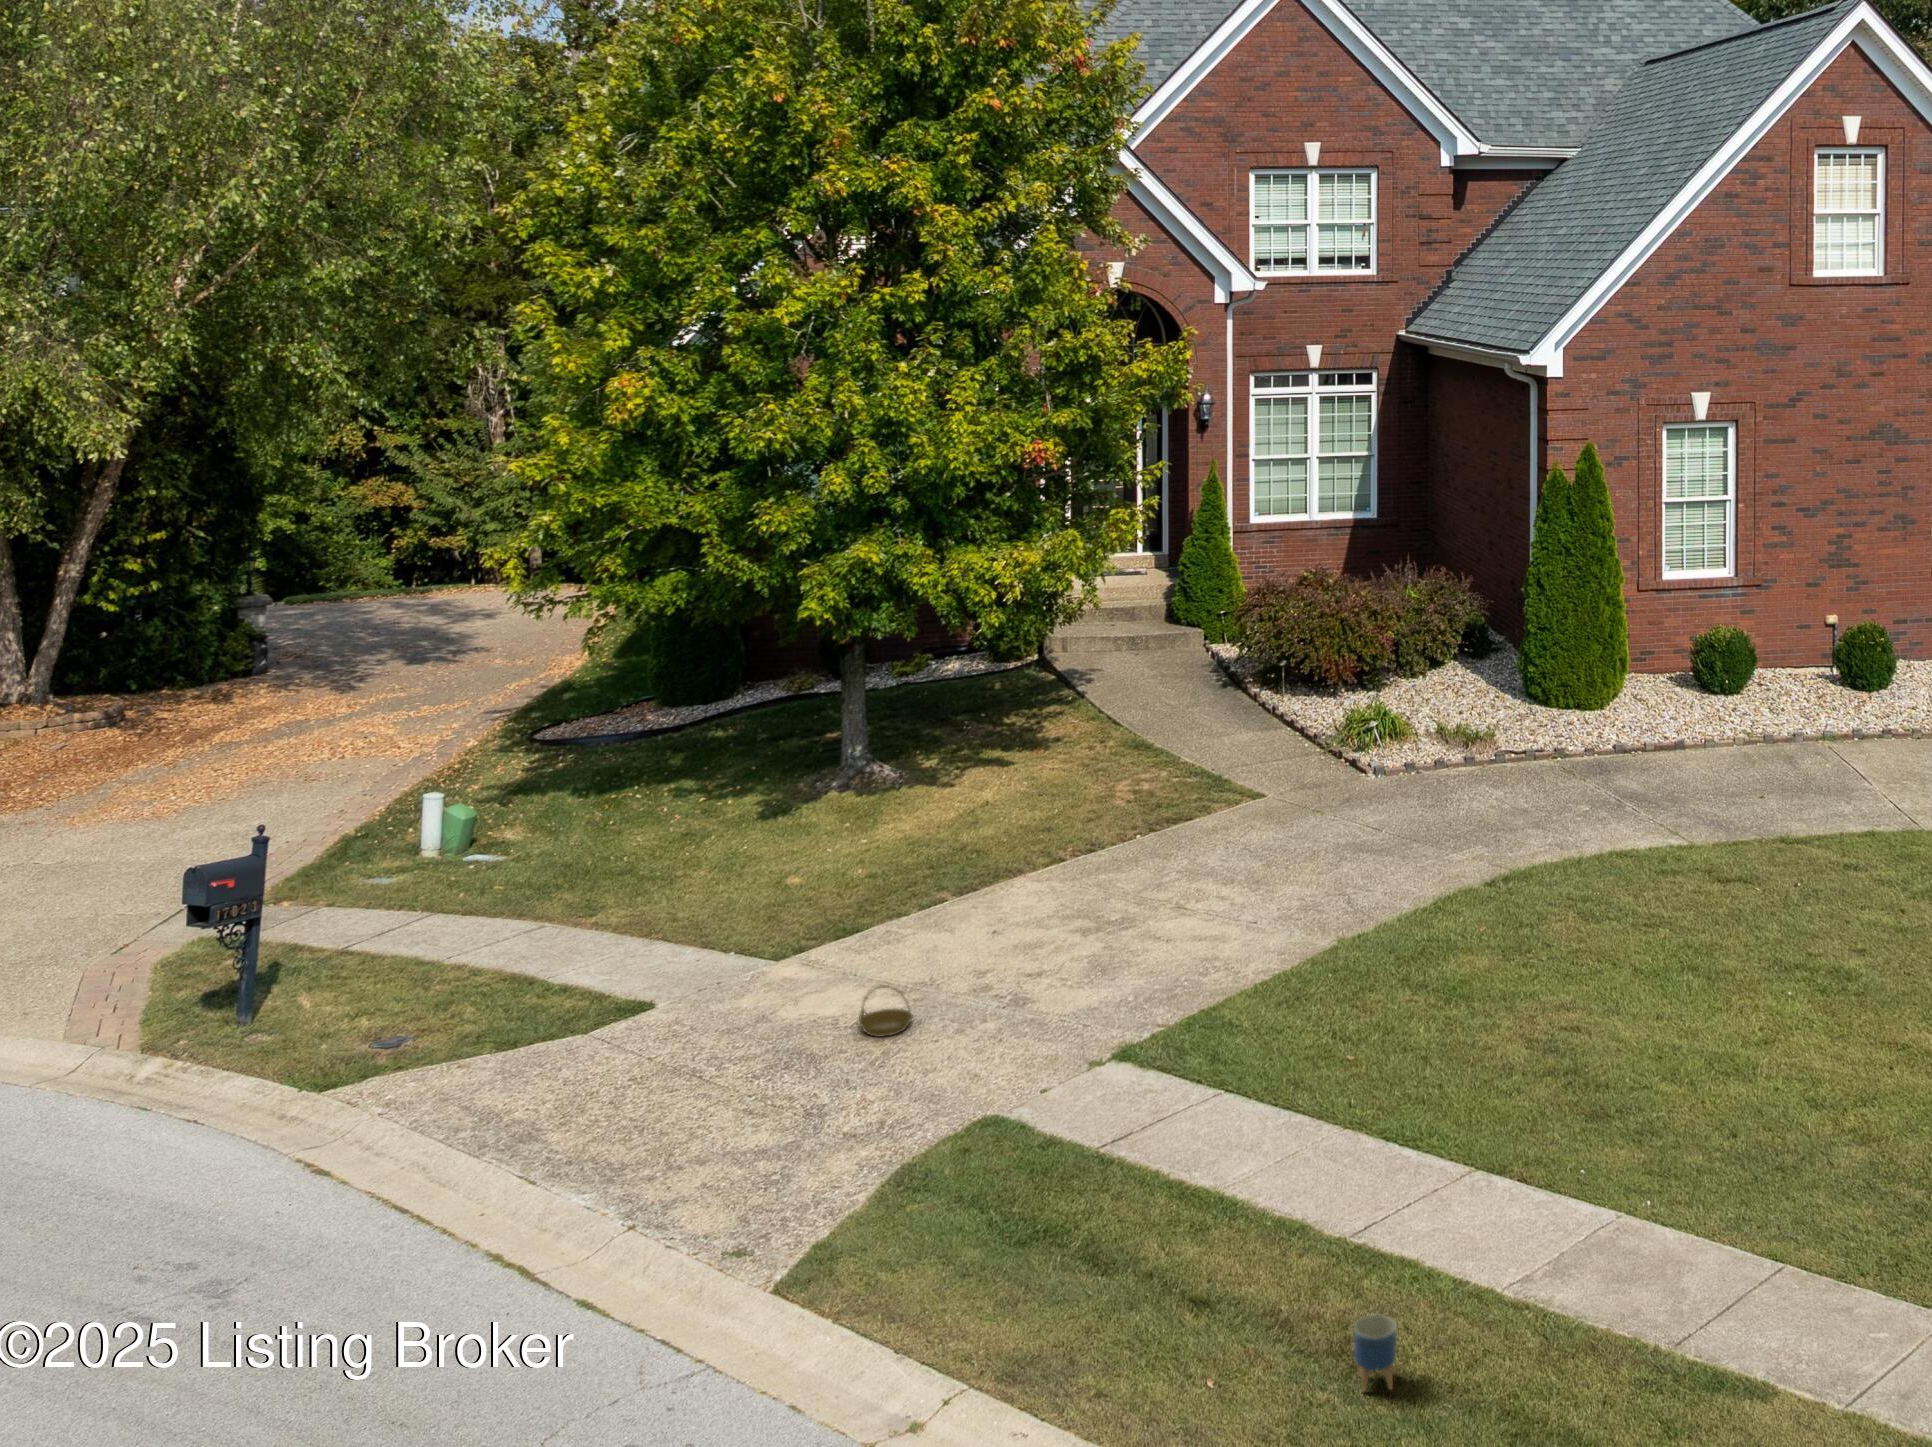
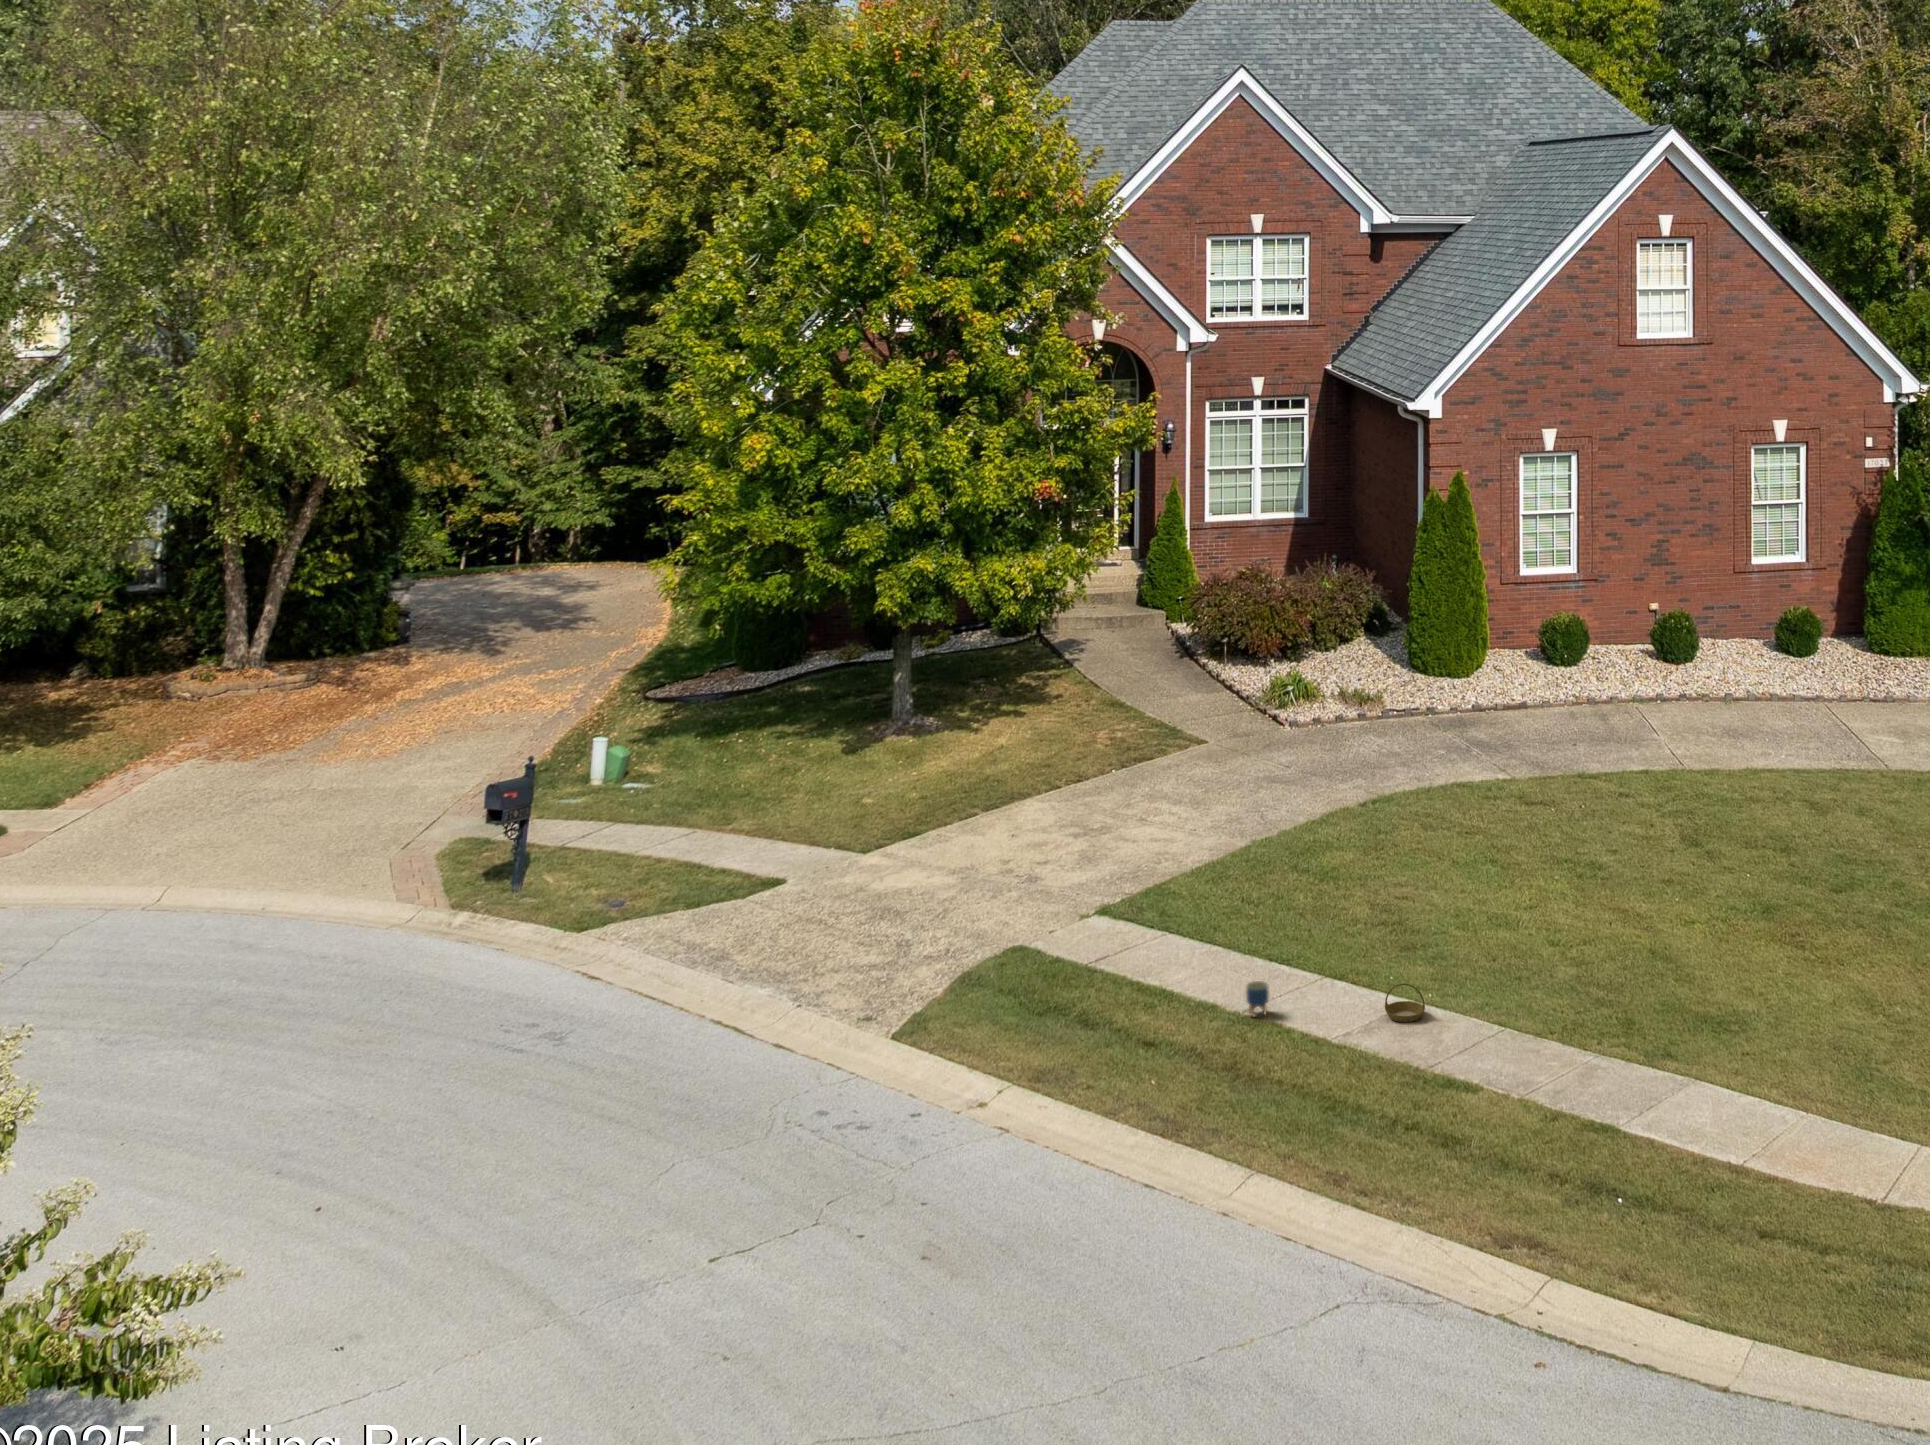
basket: present [859,986,913,1037] -> present [1385,983,1425,1022]

